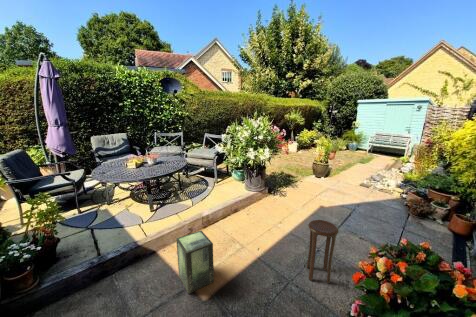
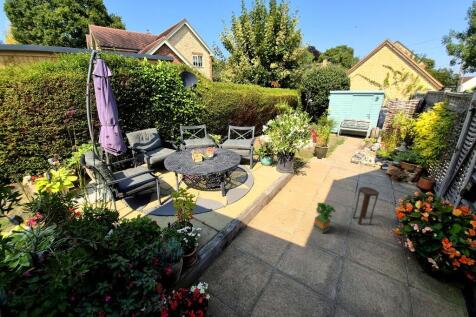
storage box: present [176,230,214,294] -> none [280,201,308,241]
potted tree: none [227,237,261,287] -> present [314,203,336,233]

